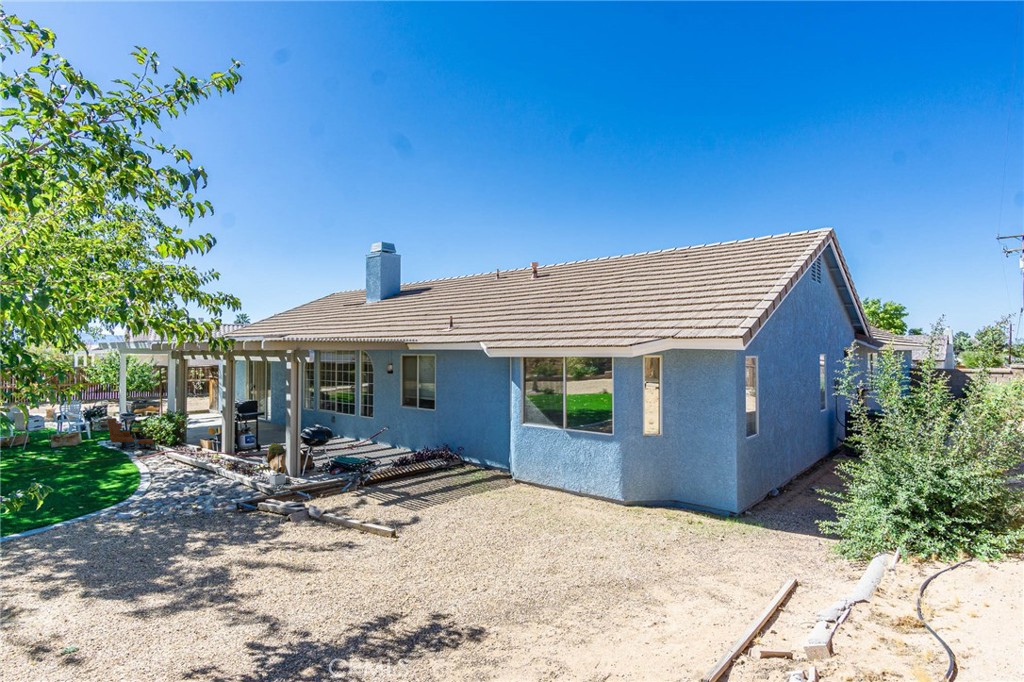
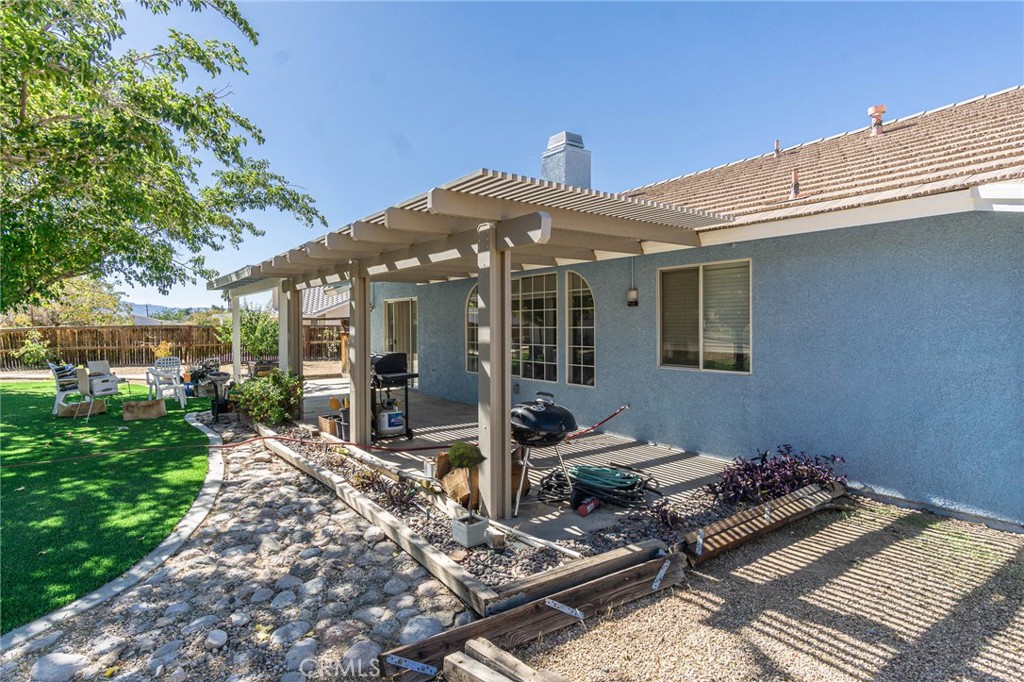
lounge chair: present [107,418,153,451] -> none [191,379,256,429]

